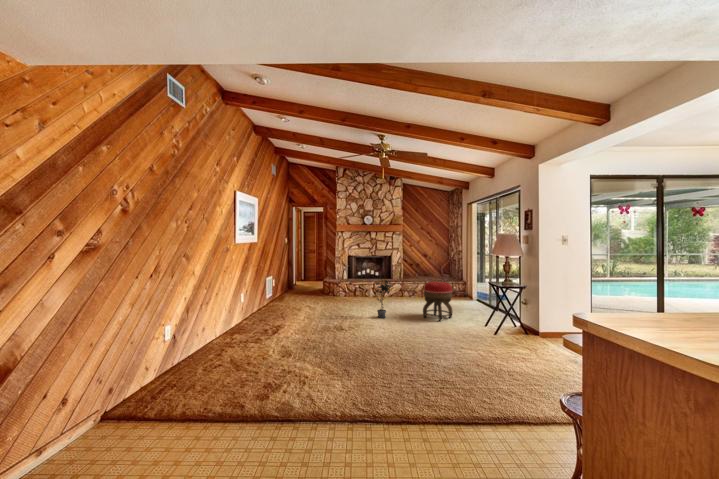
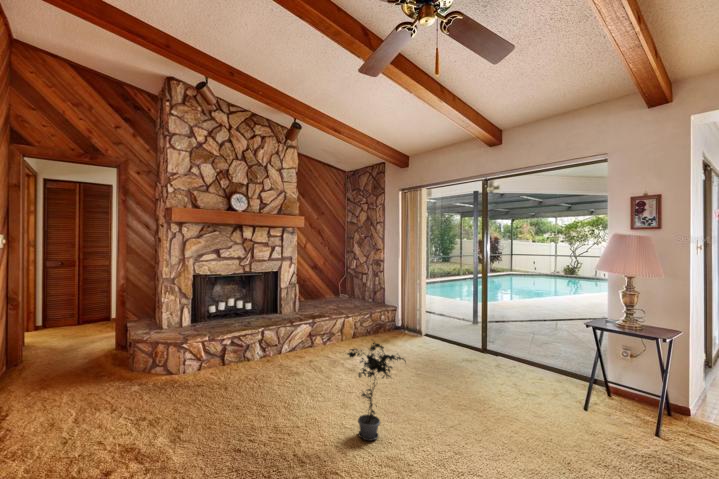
footstool: present [423,282,452,321] -> none [431,328,491,415]

